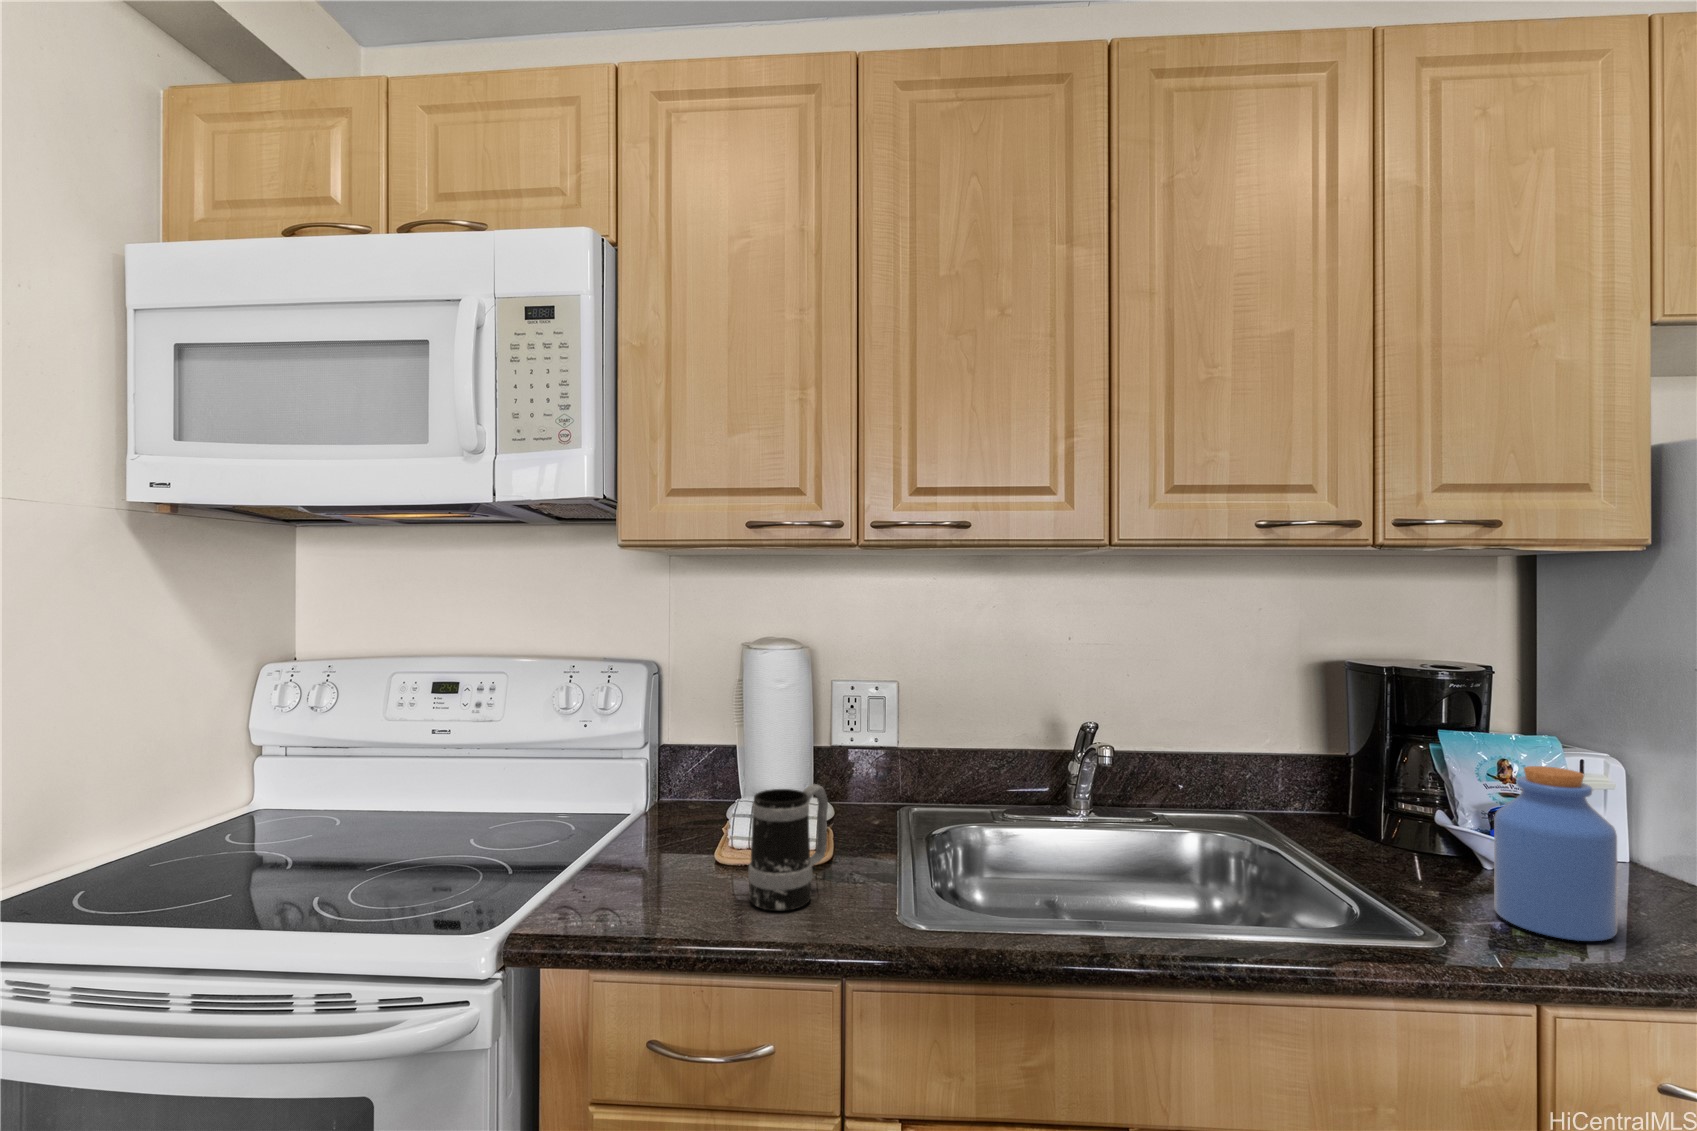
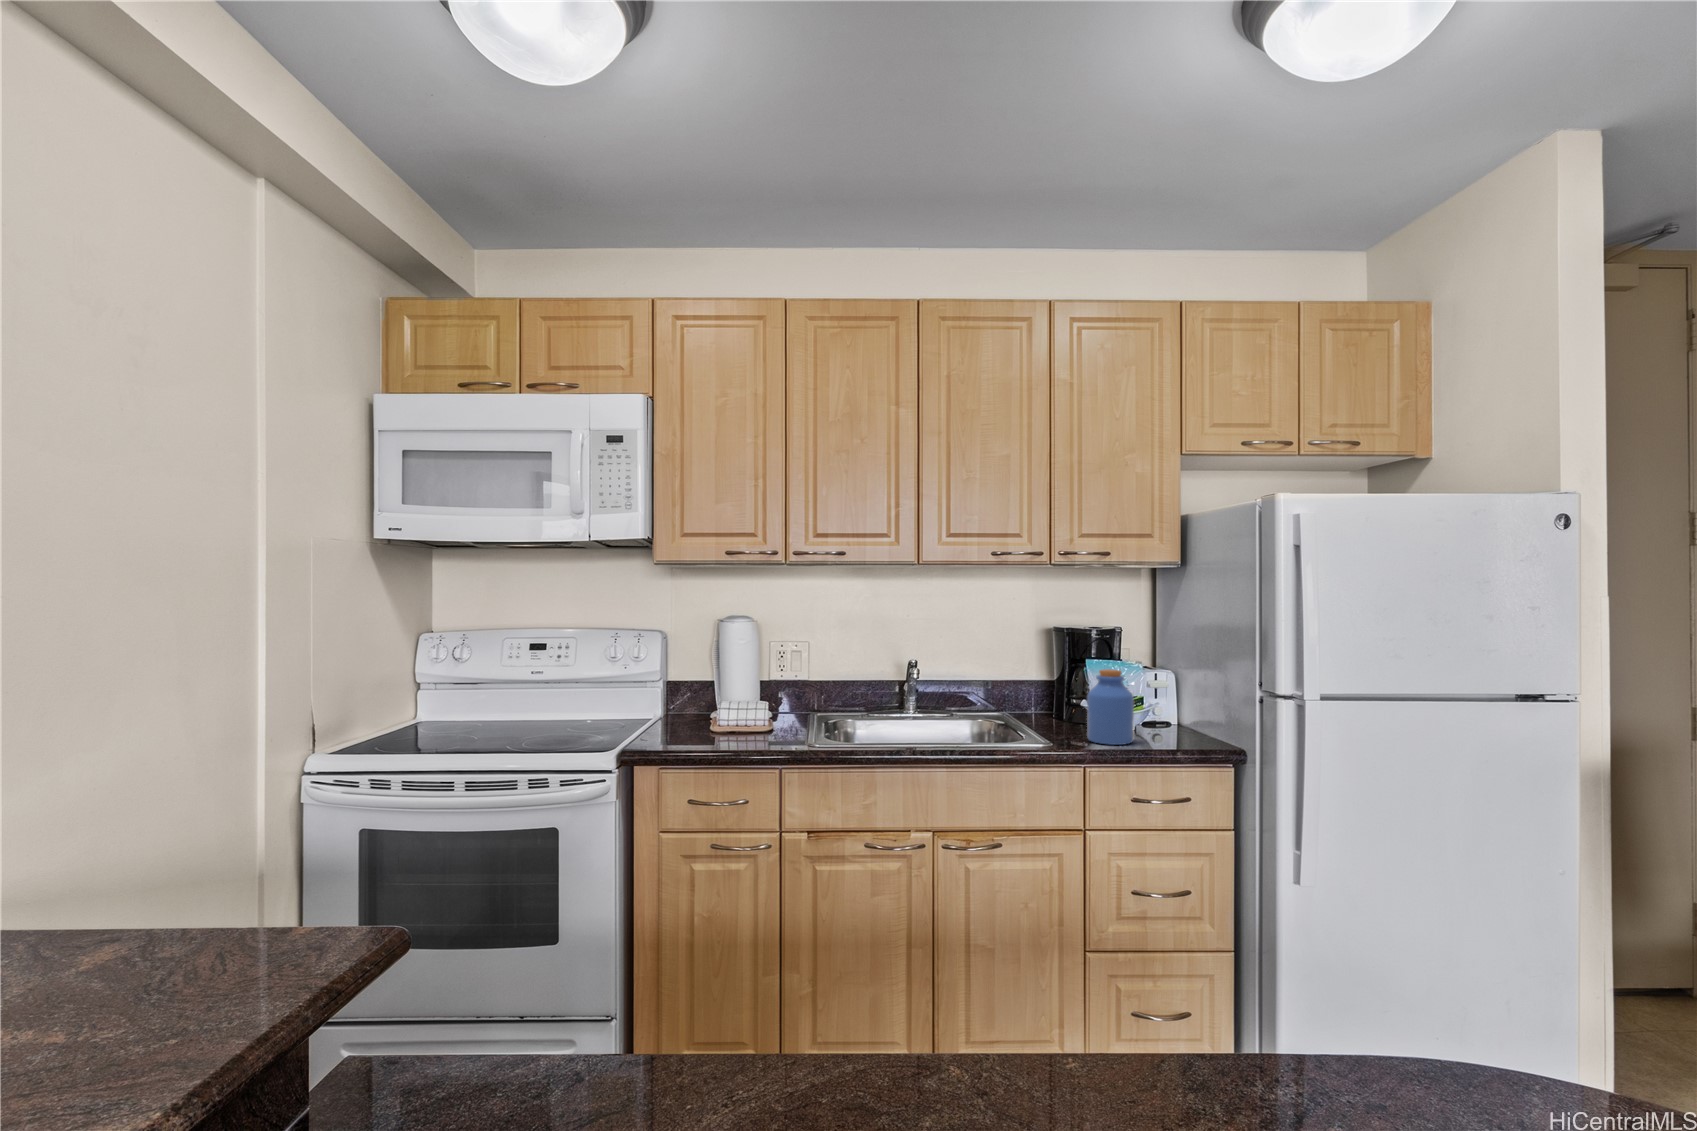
mug: present [748,784,828,911] -> none [733,686,772,745]

